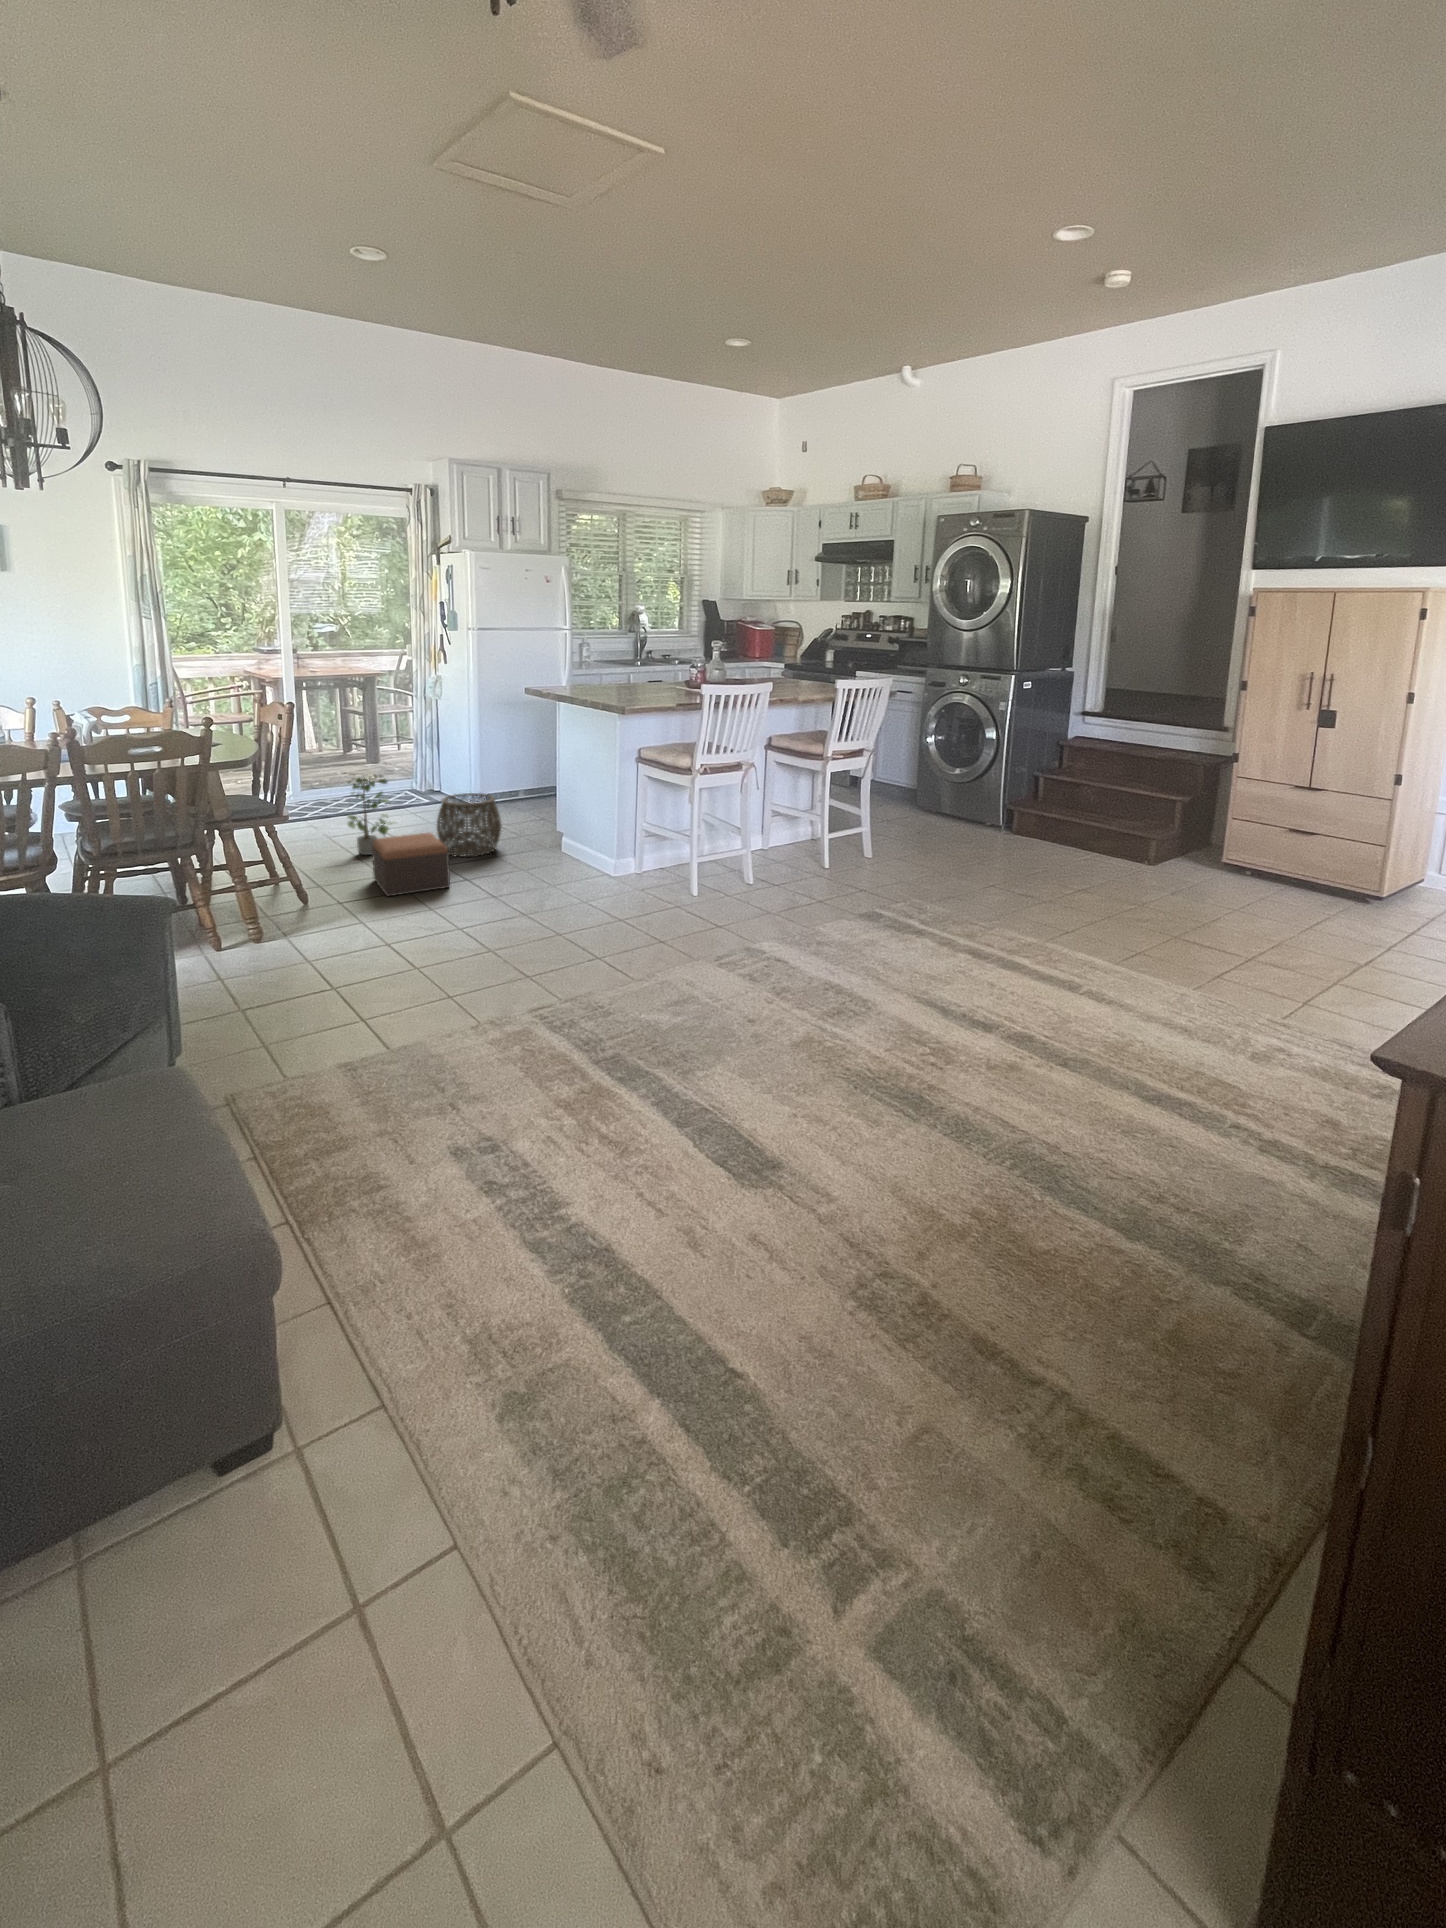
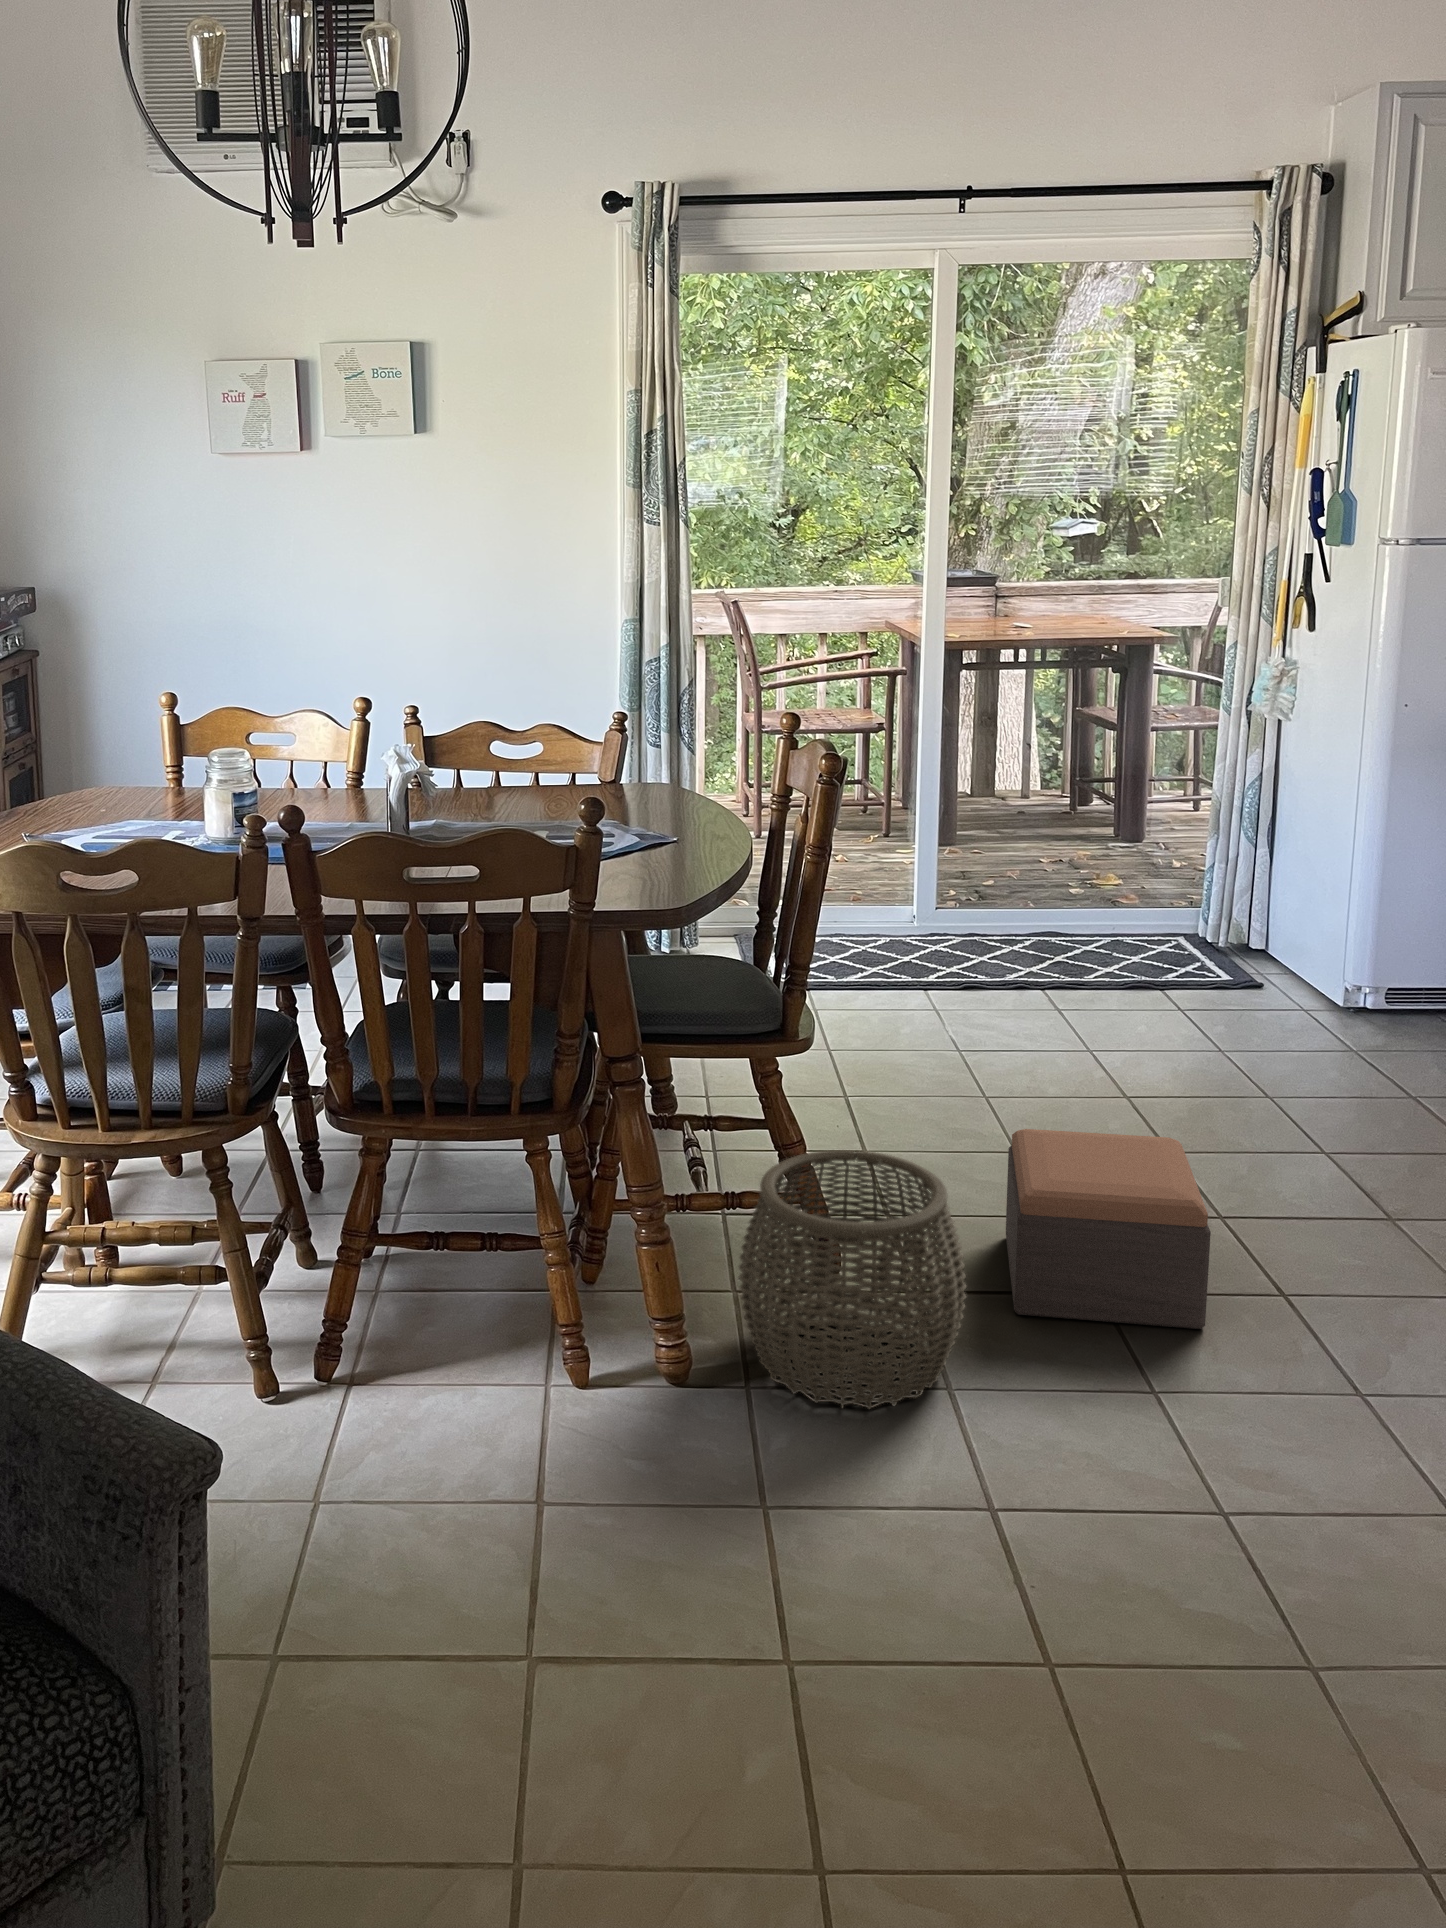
potted plant: present [348,775,396,855] -> none [978,927,1113,1136]
woven basket: present [437,793,501,857] -> present [738,1150,966,1409]

